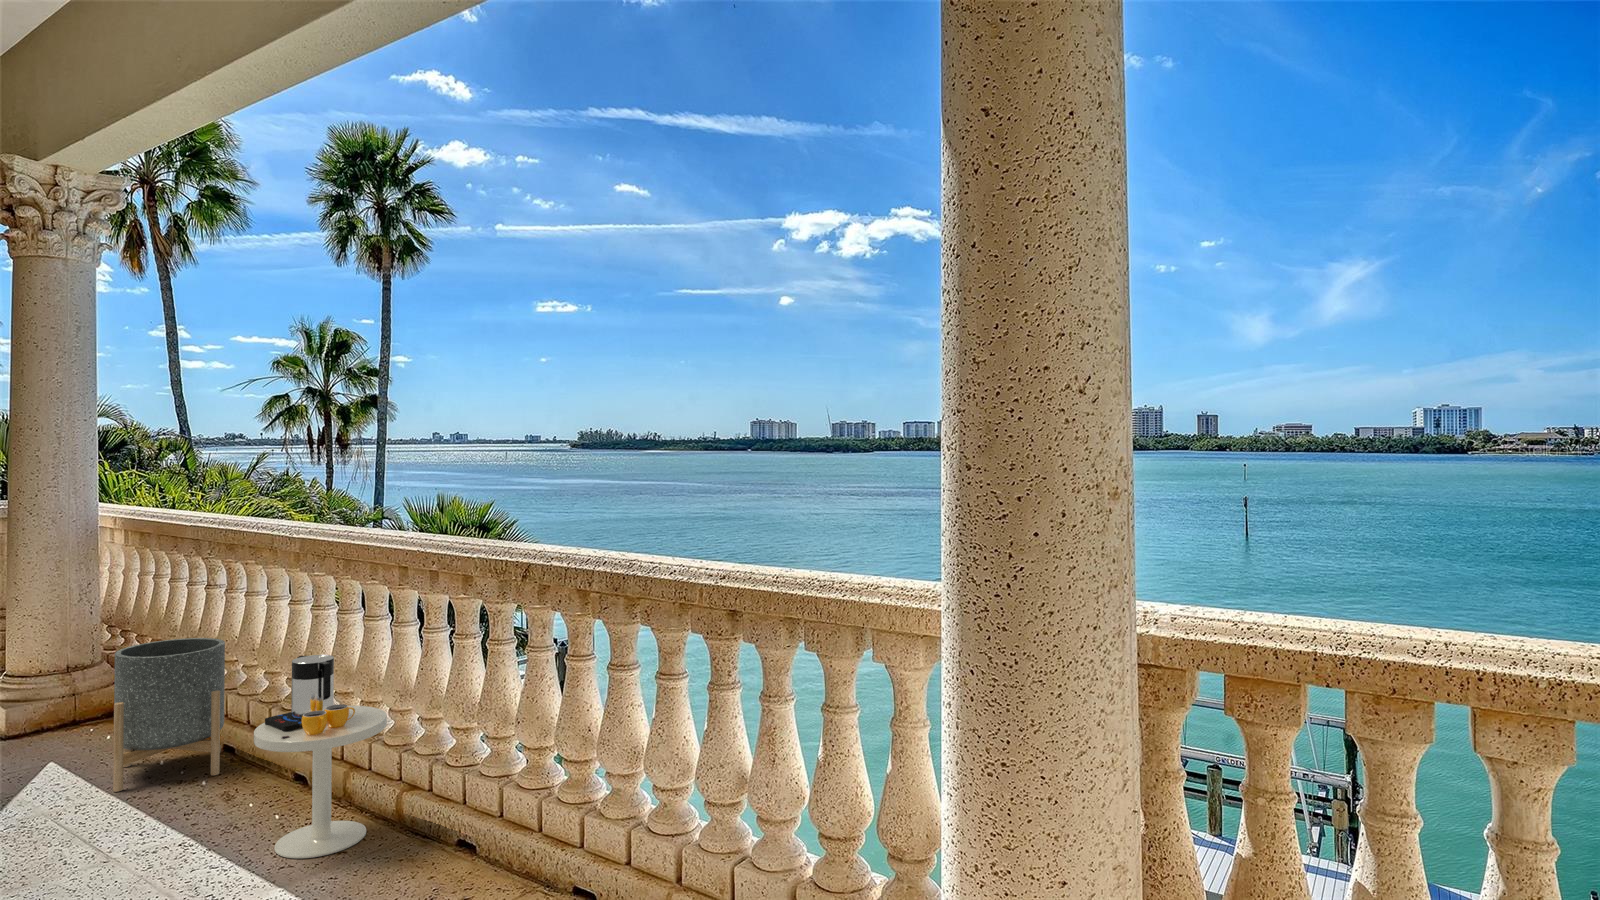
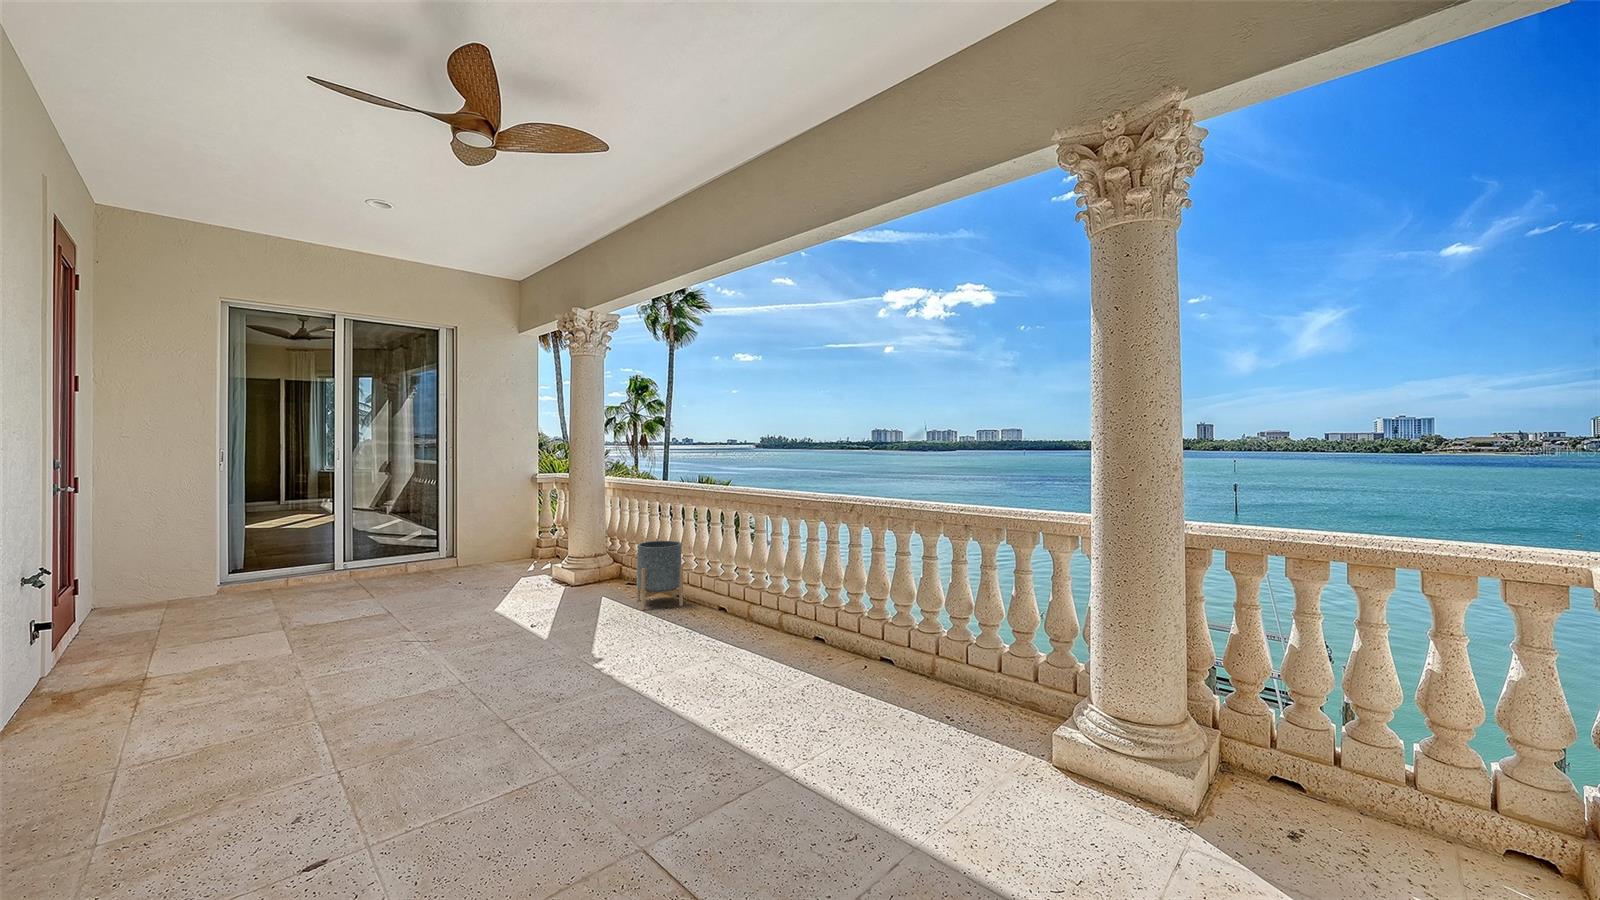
side table: present [254,655,387,858] -> none [722,547,777,639]

